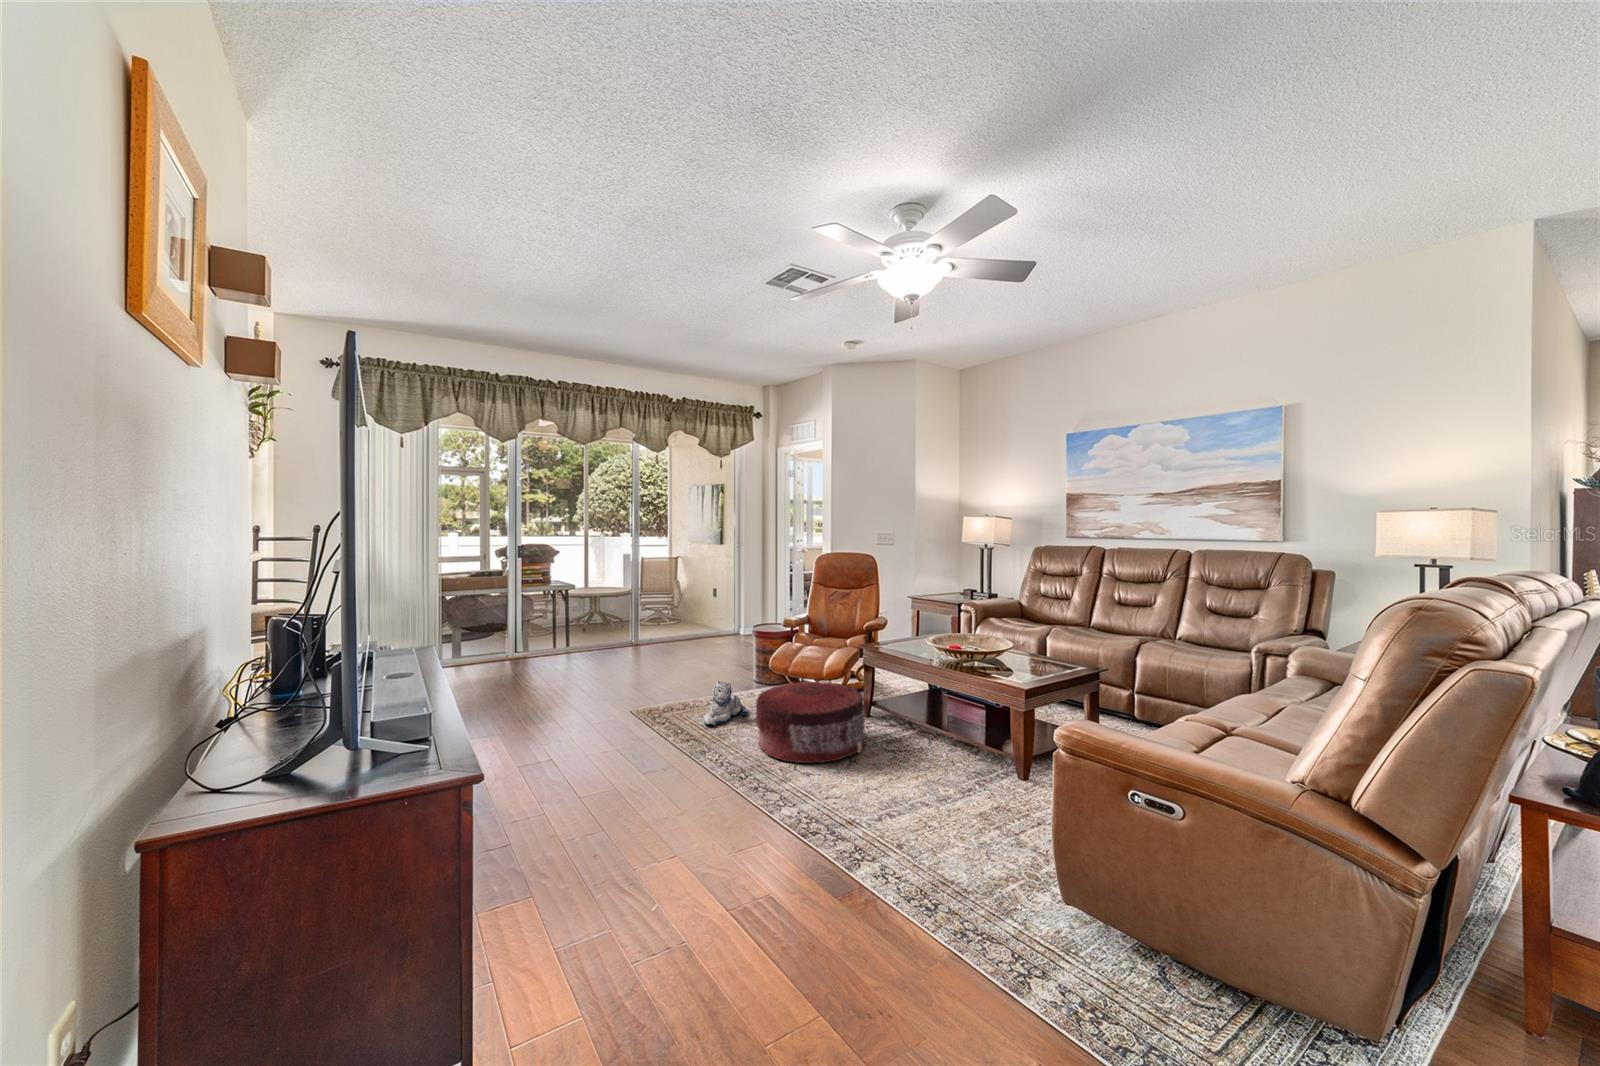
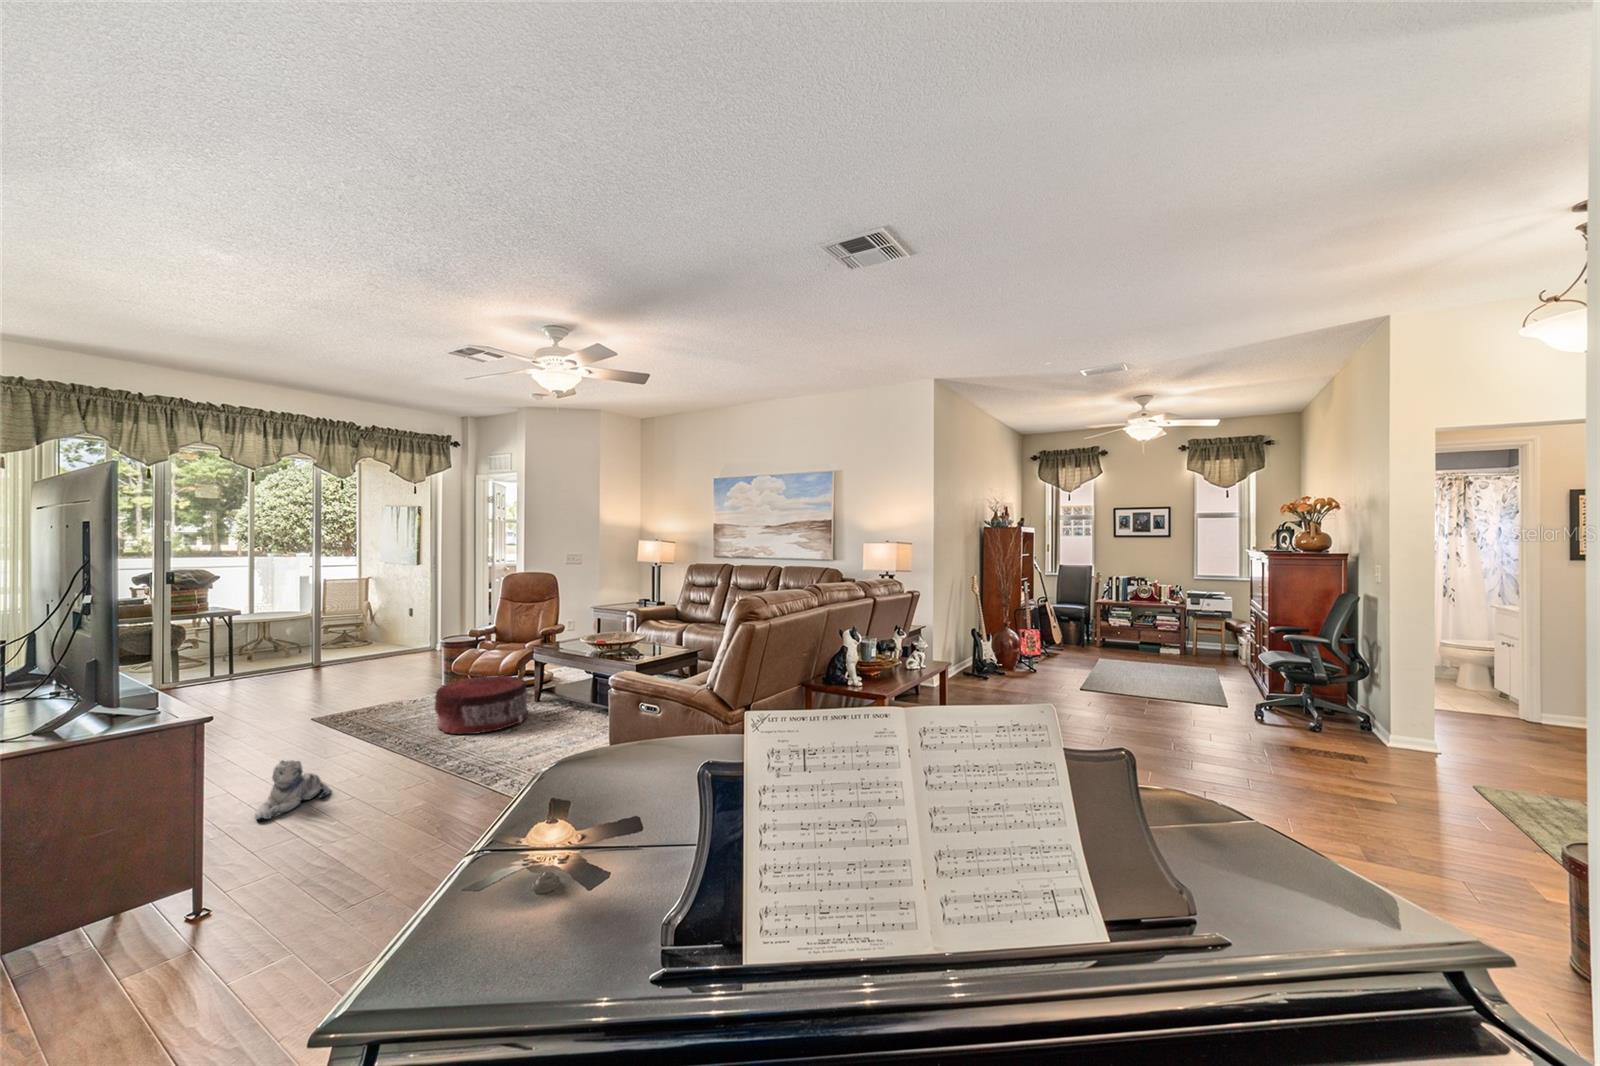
plush toy: present [704,681,748,725] -> present [255,760,330,819]

